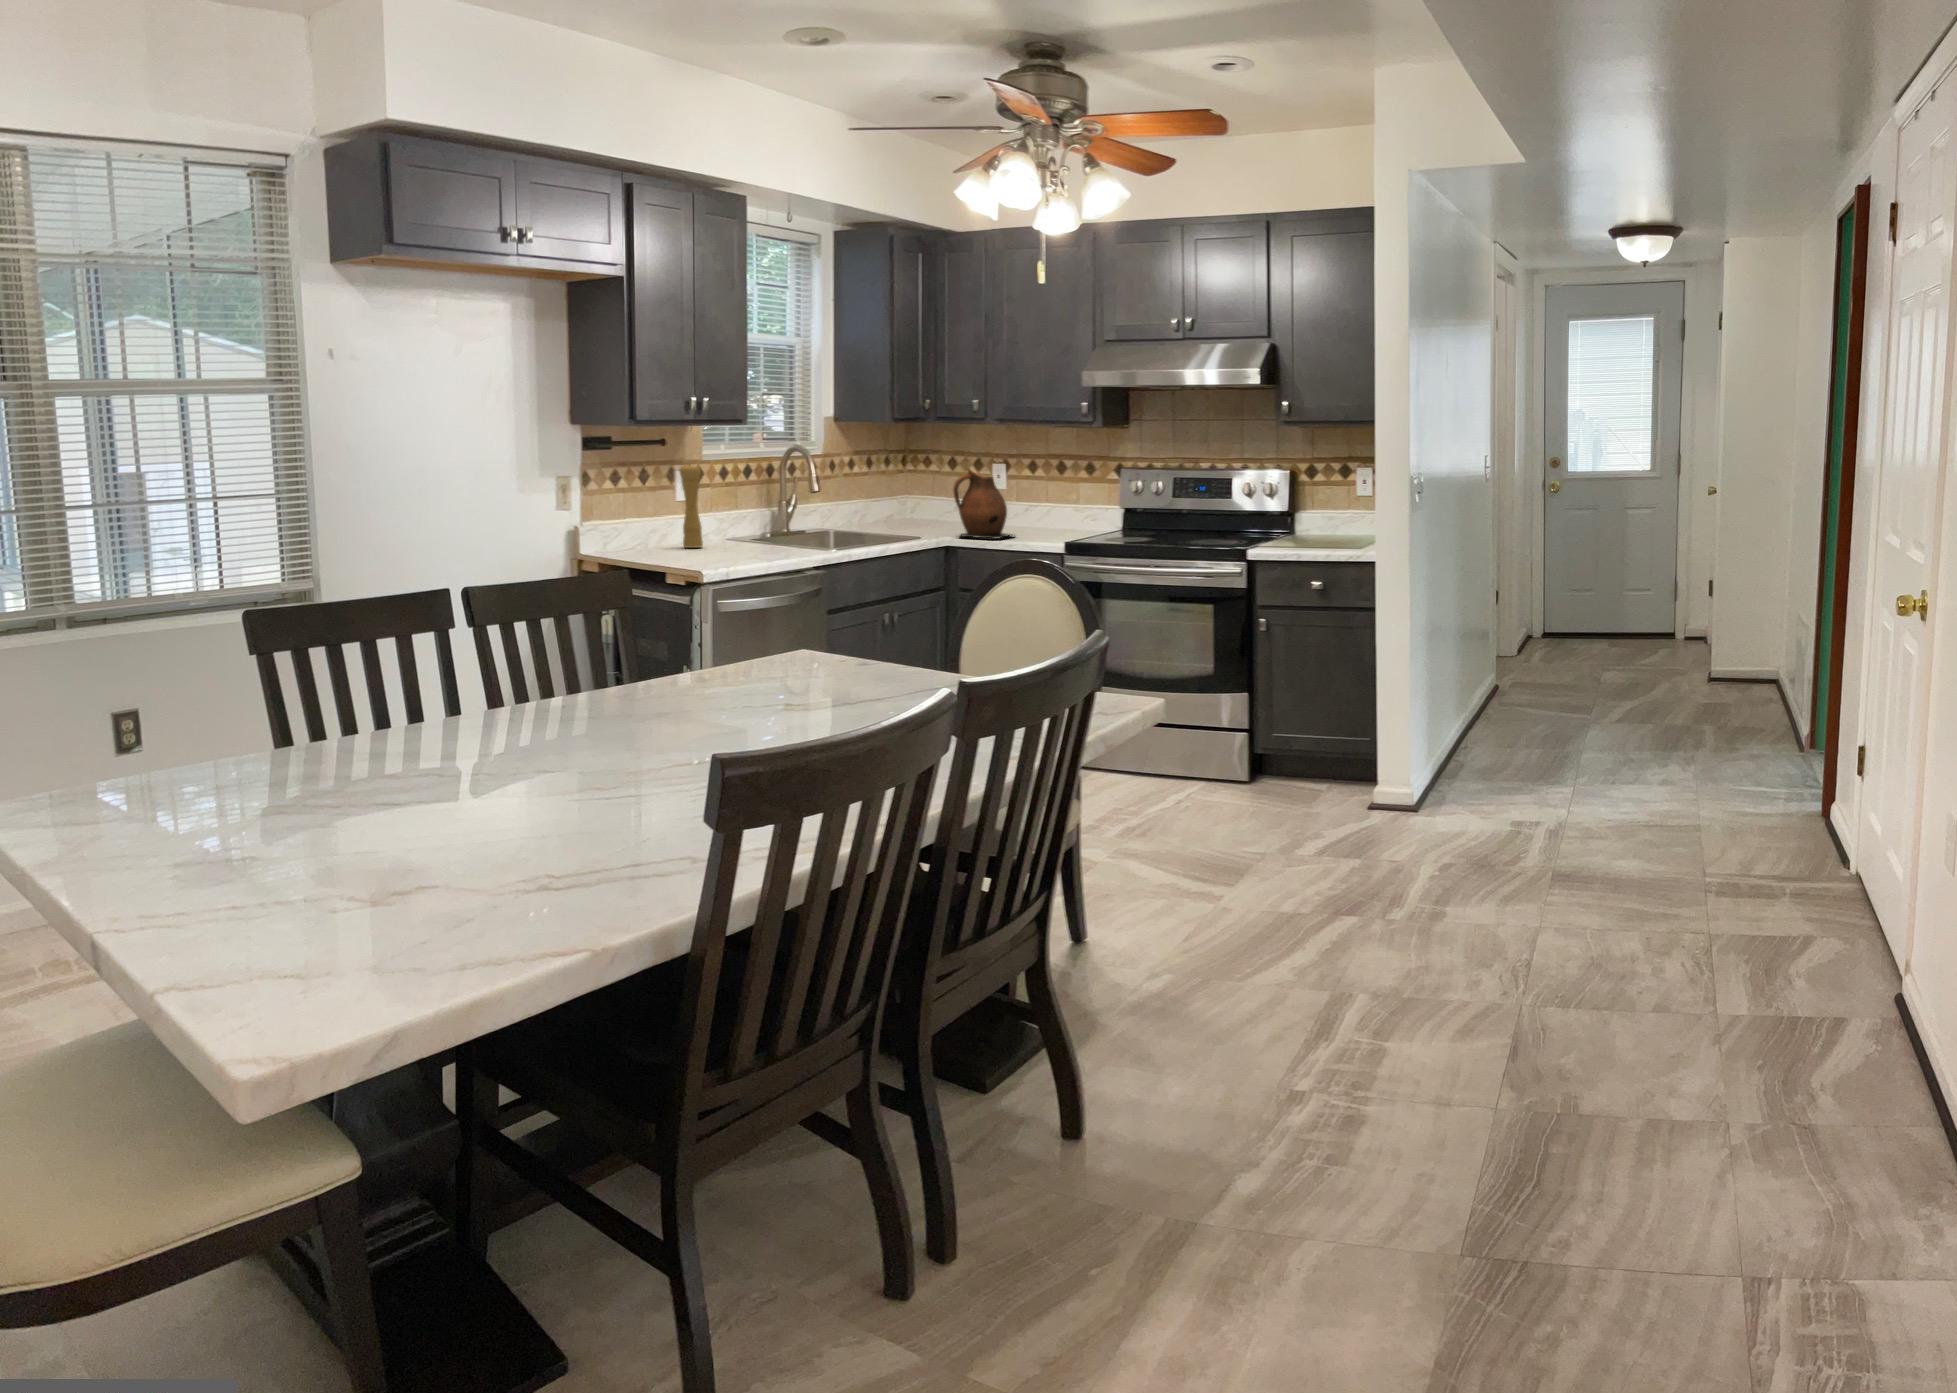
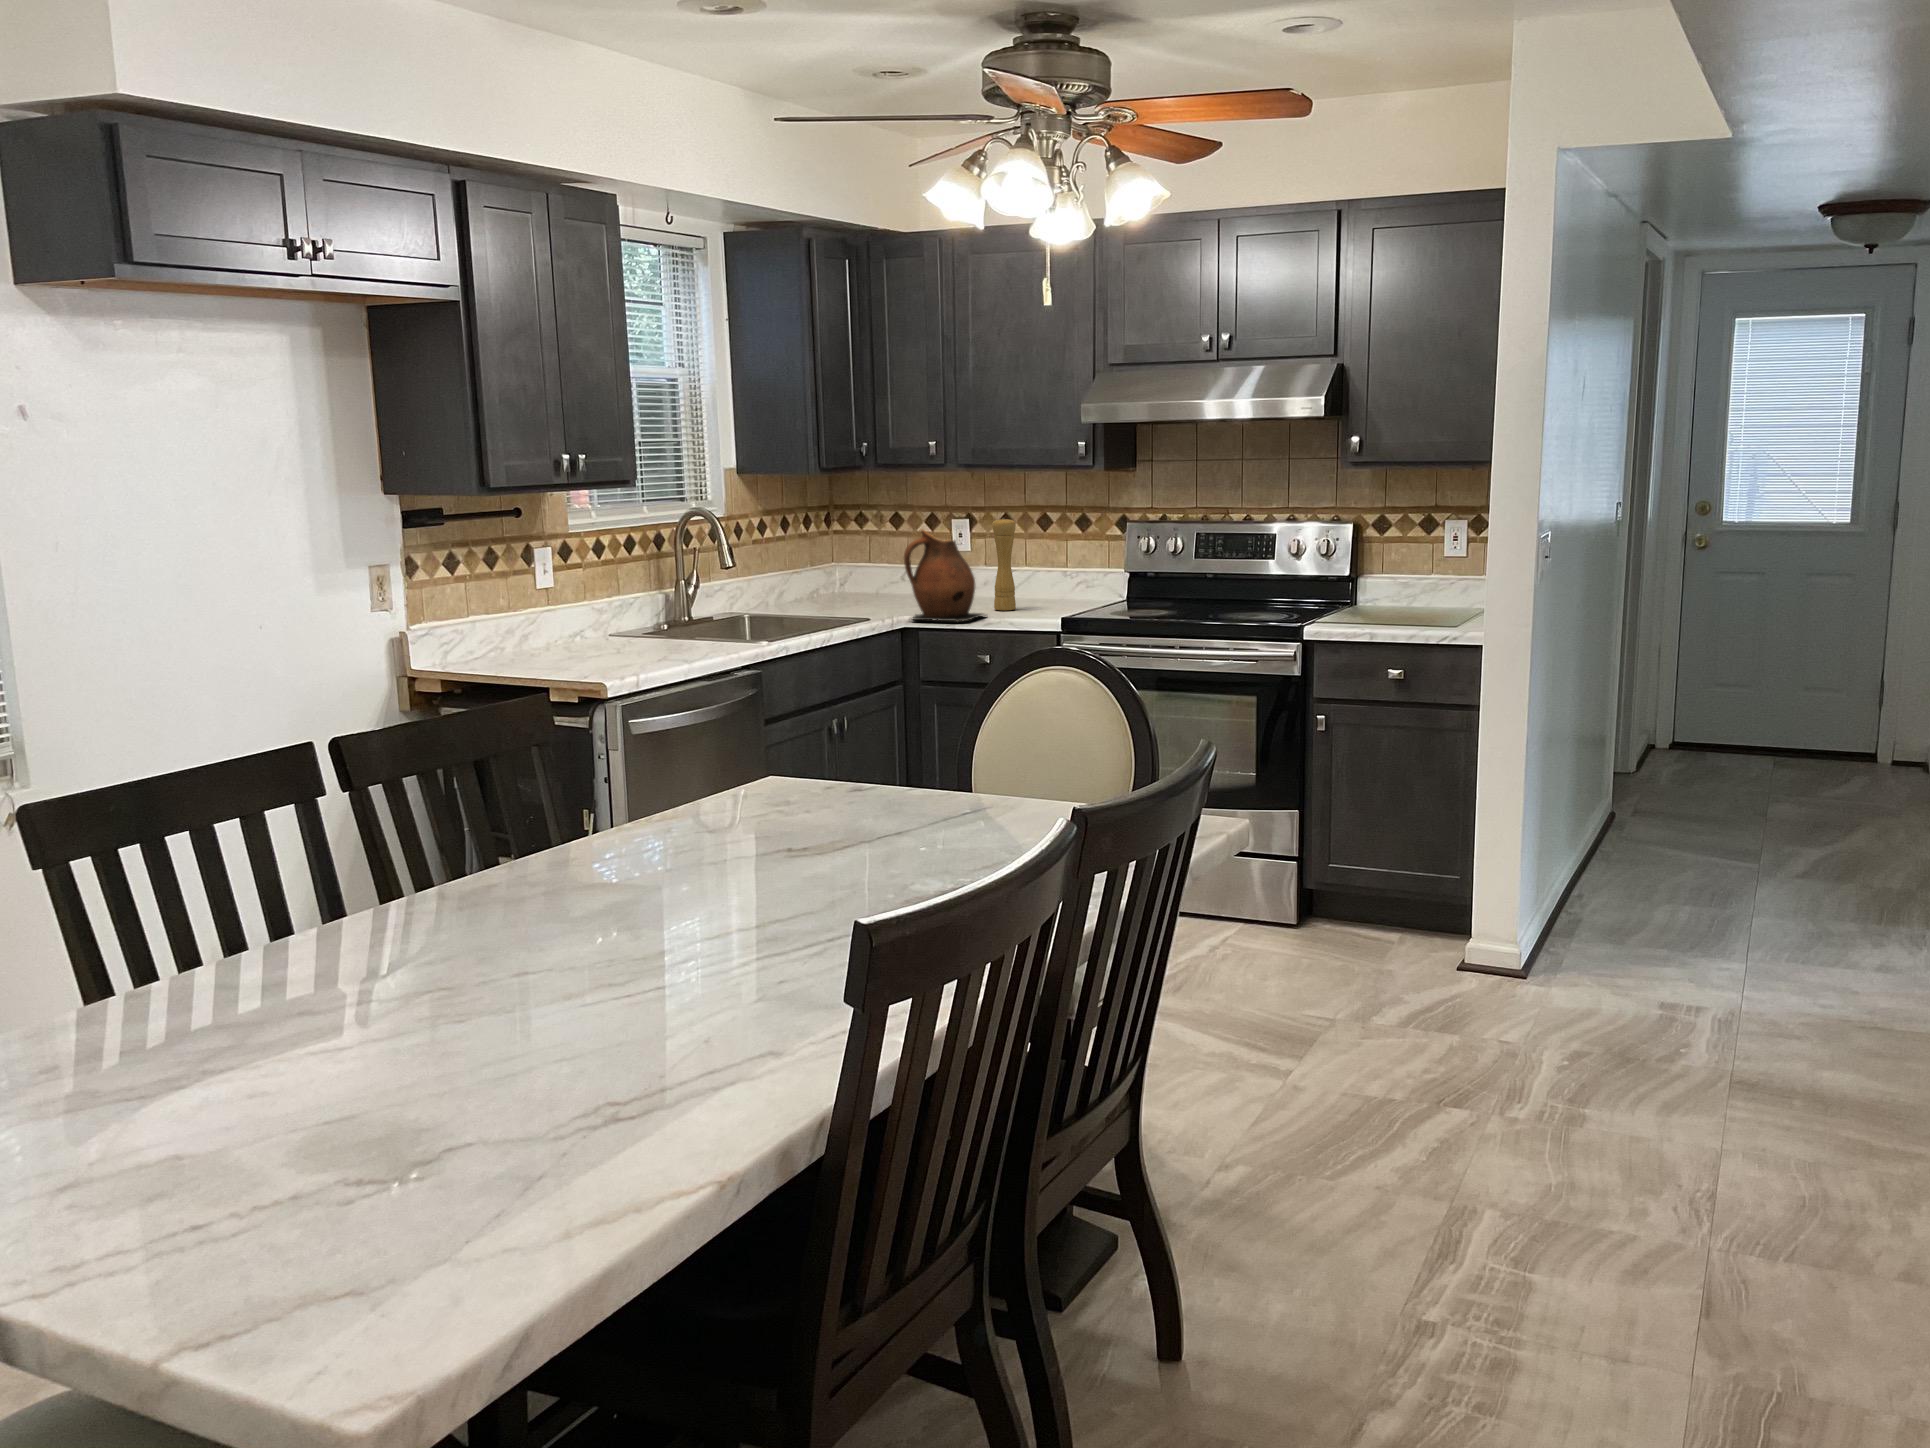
pepper mill: present [679,465,703,548] -> present [992,518,1016,610]

